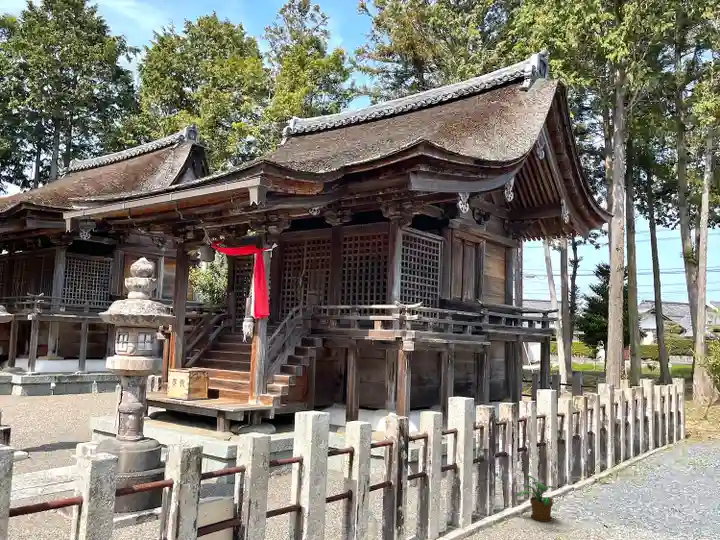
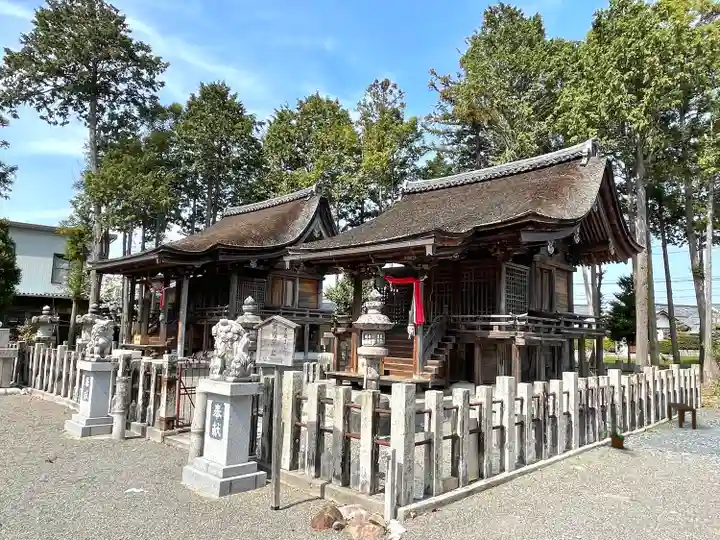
bench: none [634,435,672,476] -> present [668,402,696,429]

